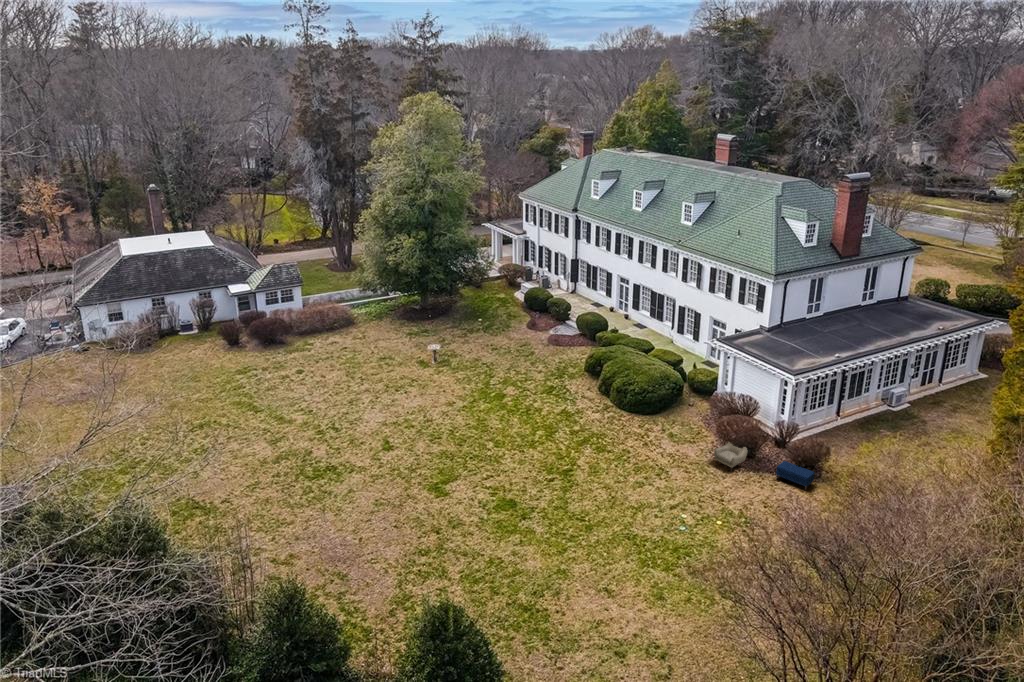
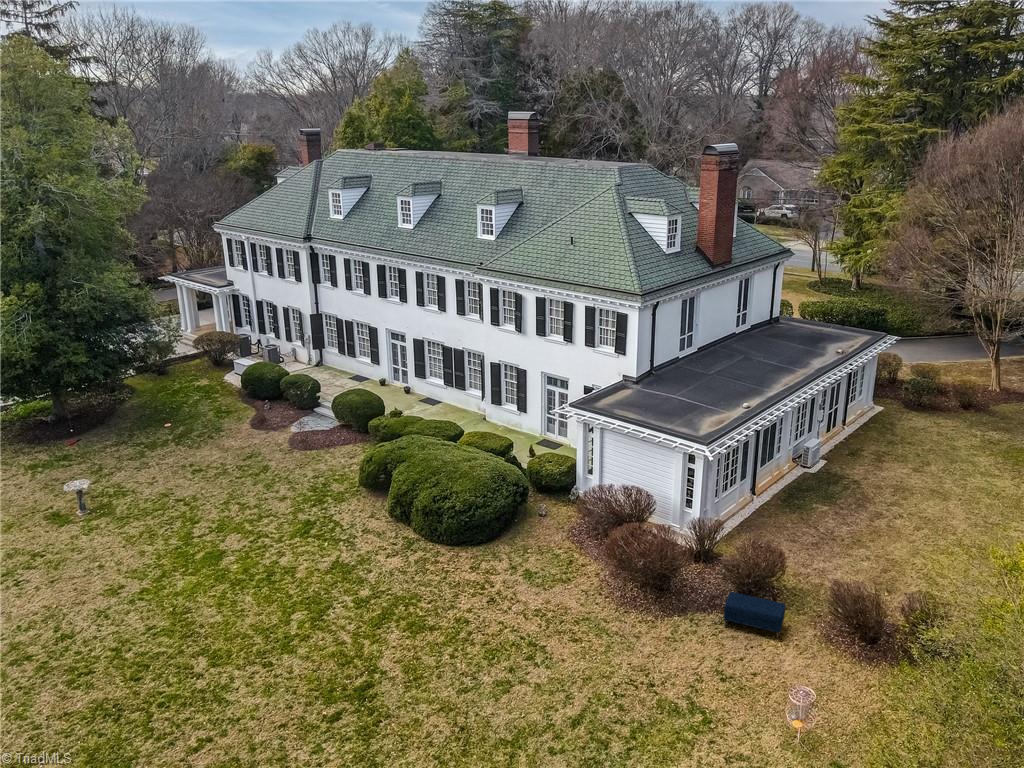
chair: present [714,442,747,472] -> none [616,564,669,630]

